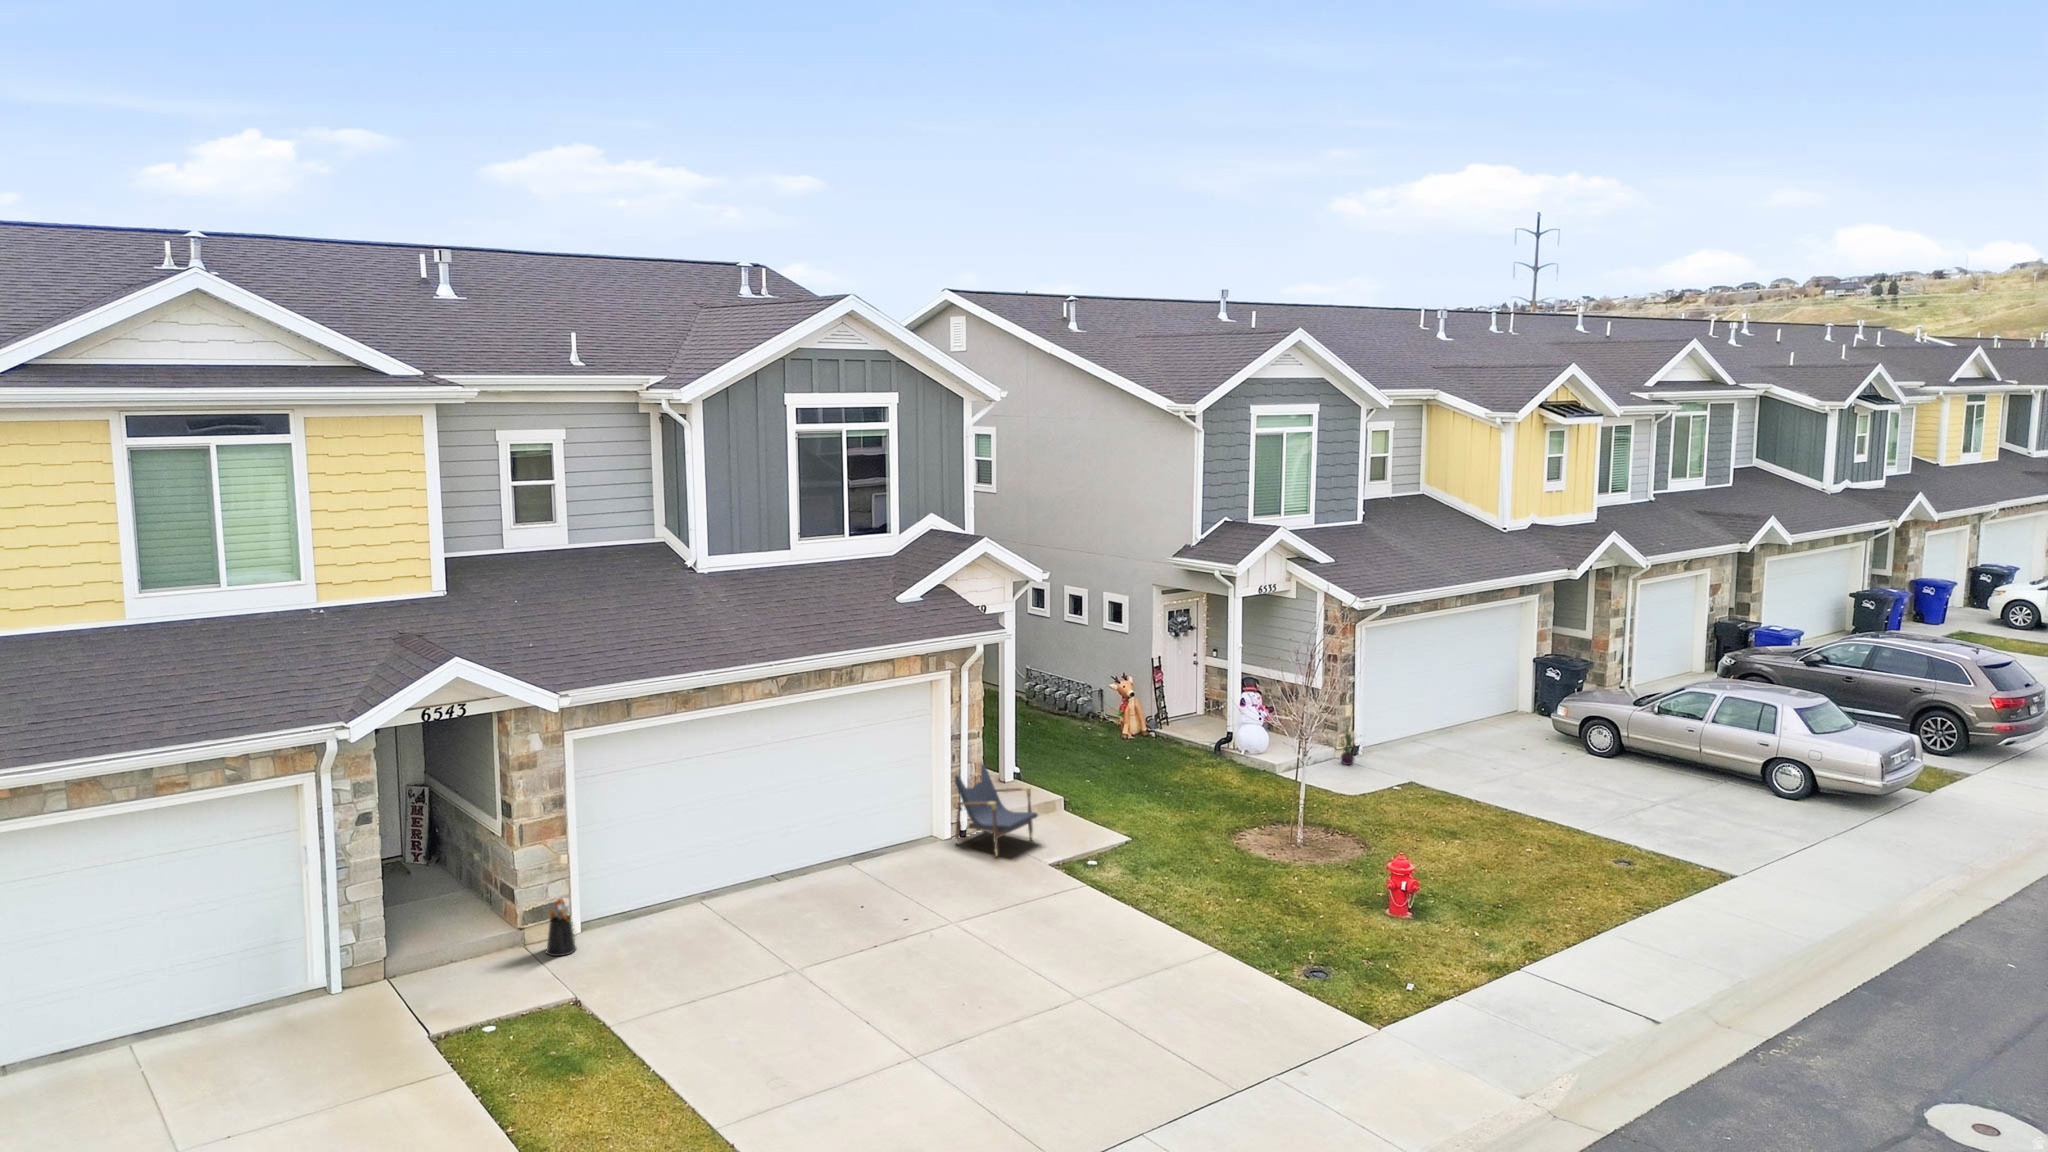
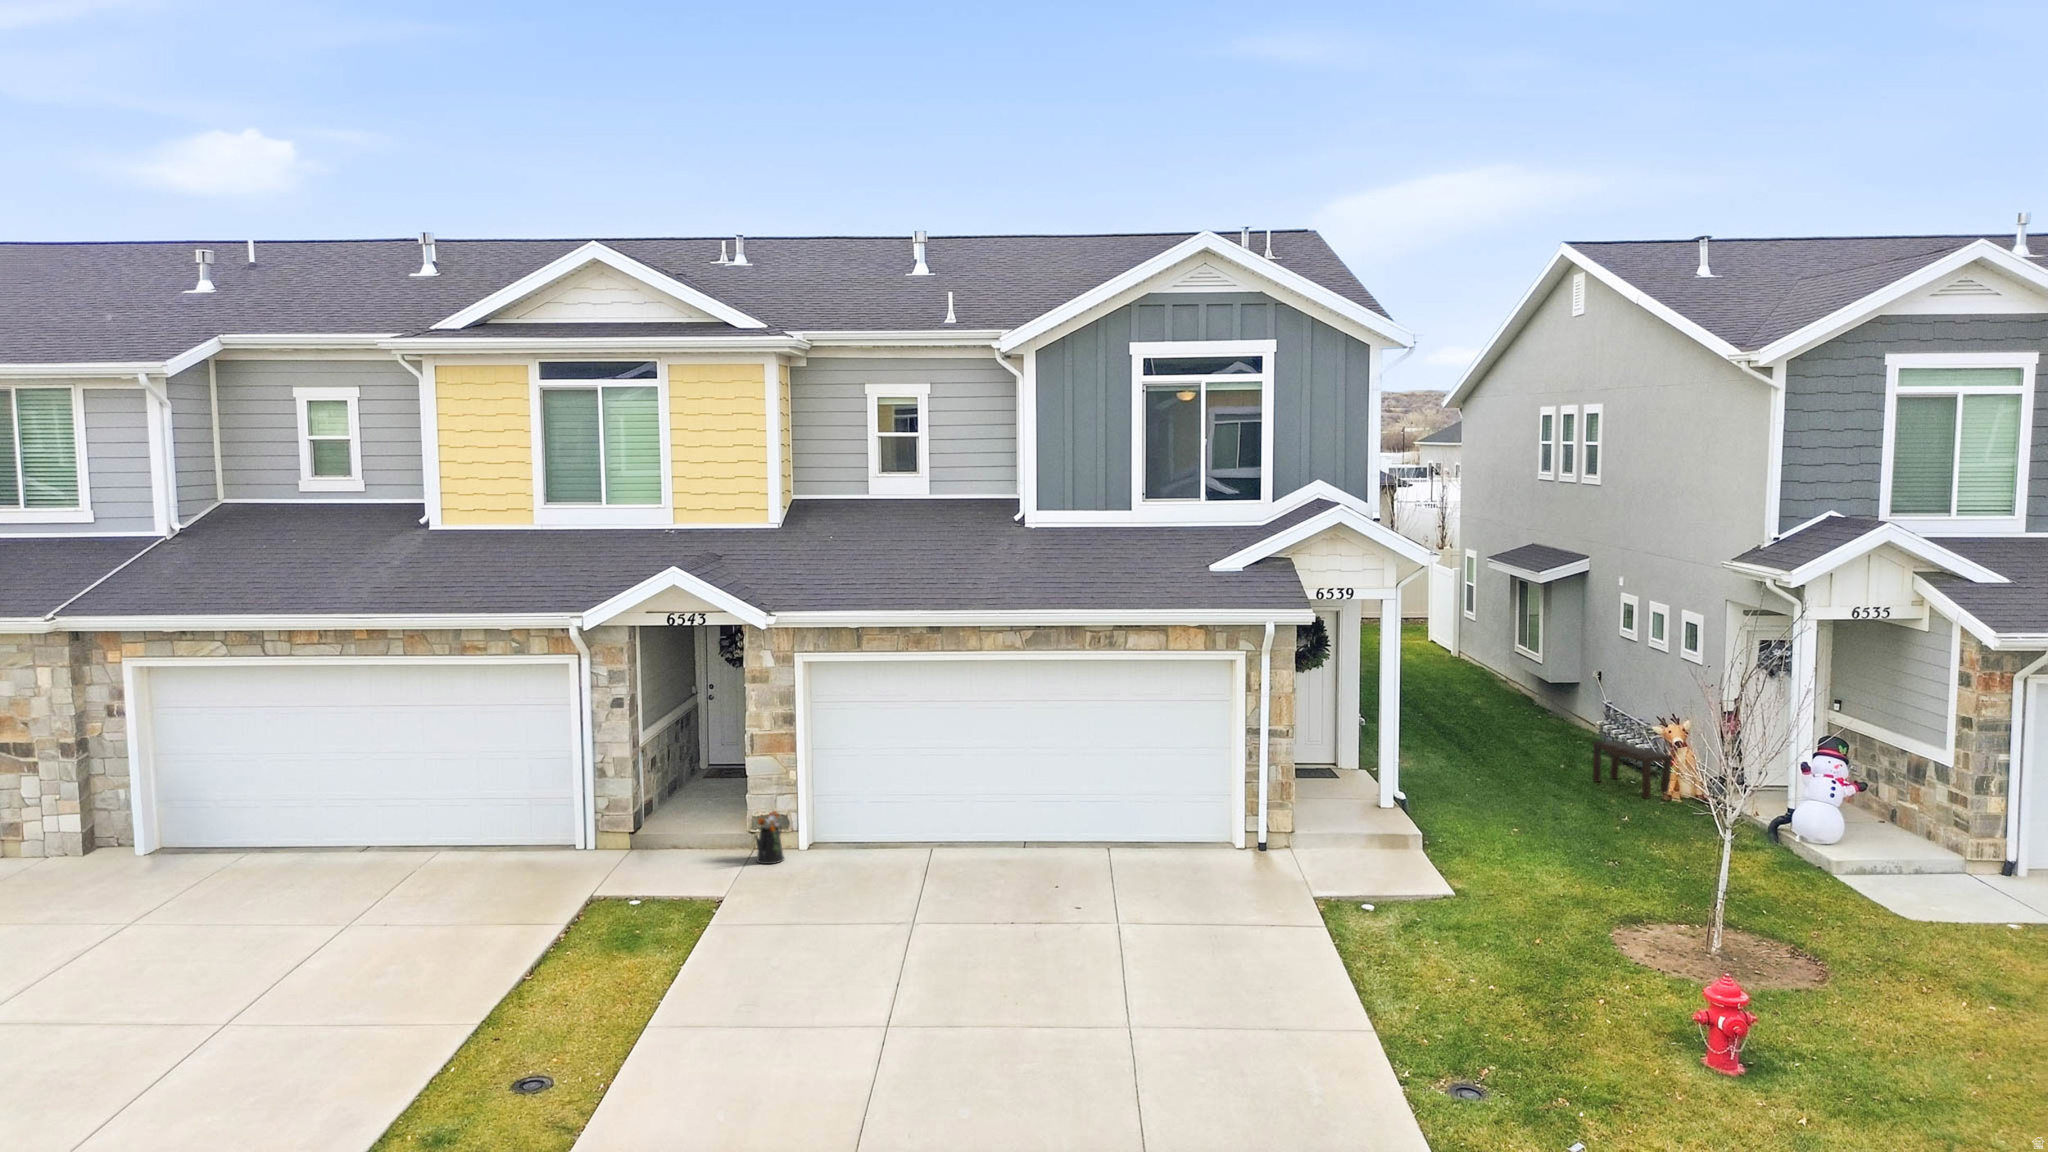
bench: none [1072,698,1133,739] -> present [1593,741,1674,798]
decorative plant: present [1329,727,1362,765] -> none [1935,827,2014,890]
lounge chair: present [955,763,1038,857] -> none [1252,771,1344,881]

